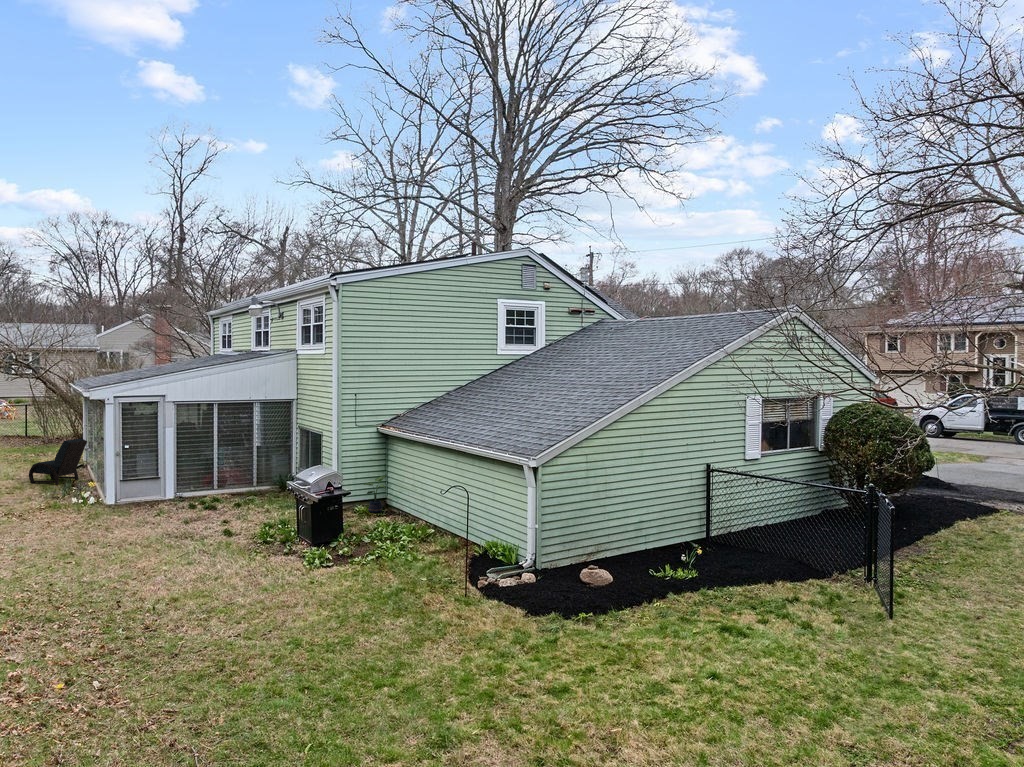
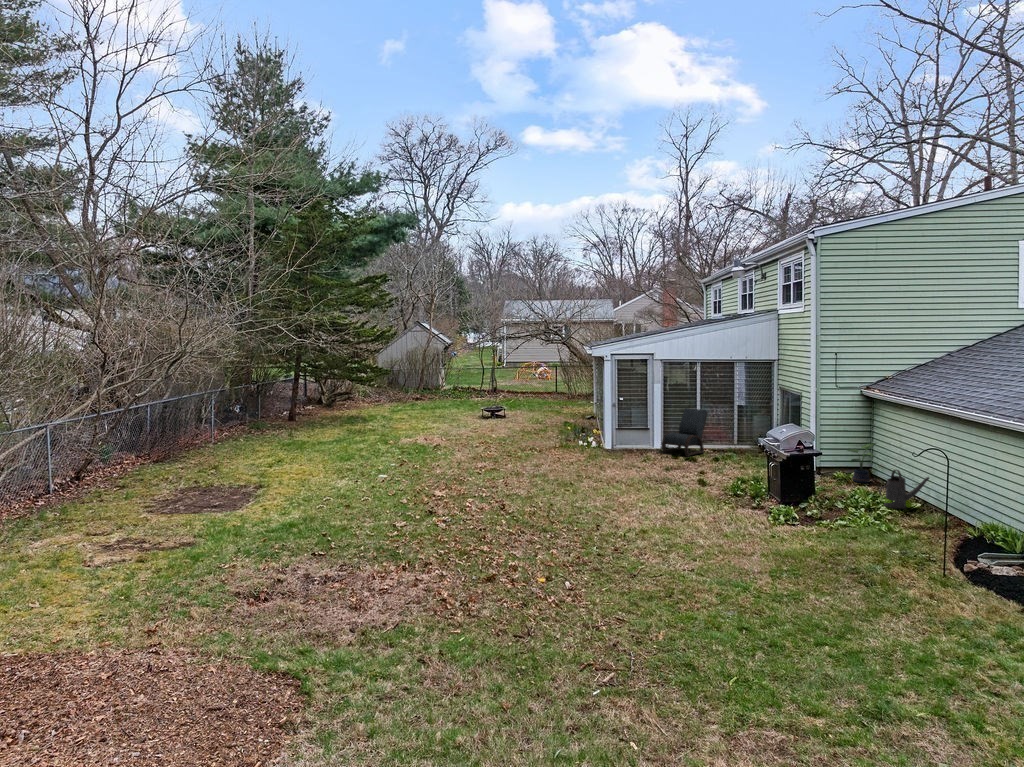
lounge chair: present [29,439,87,484] -> present [662,408,708,457]
watering can: none [392,499,428,533] -> present [879,470,929,509]

